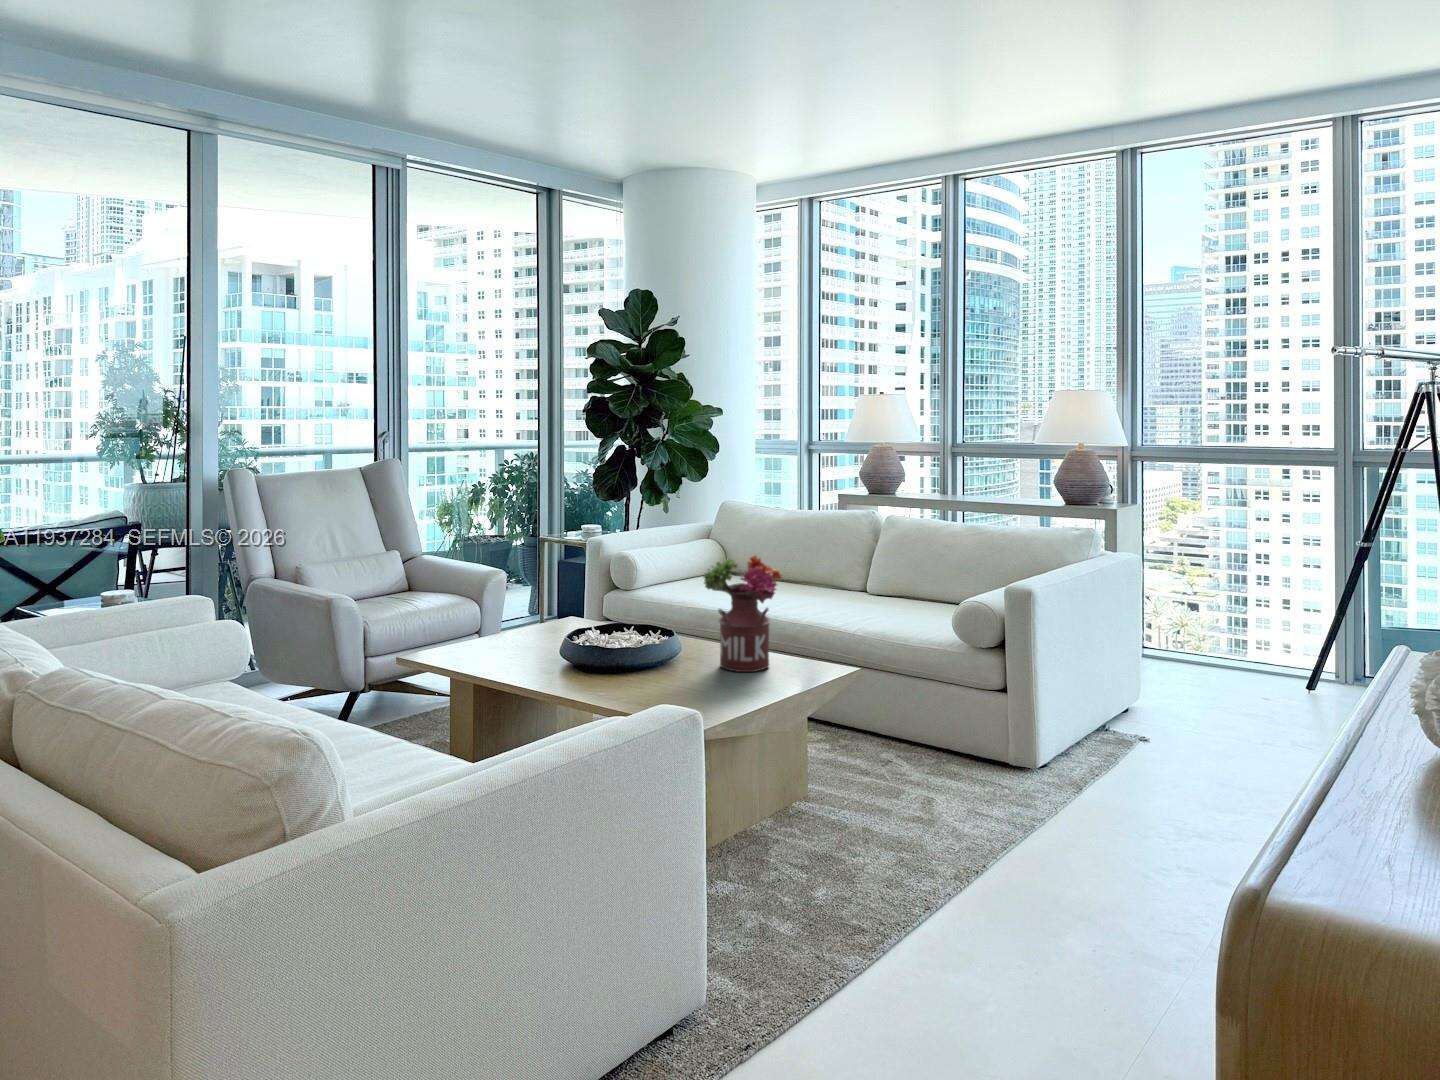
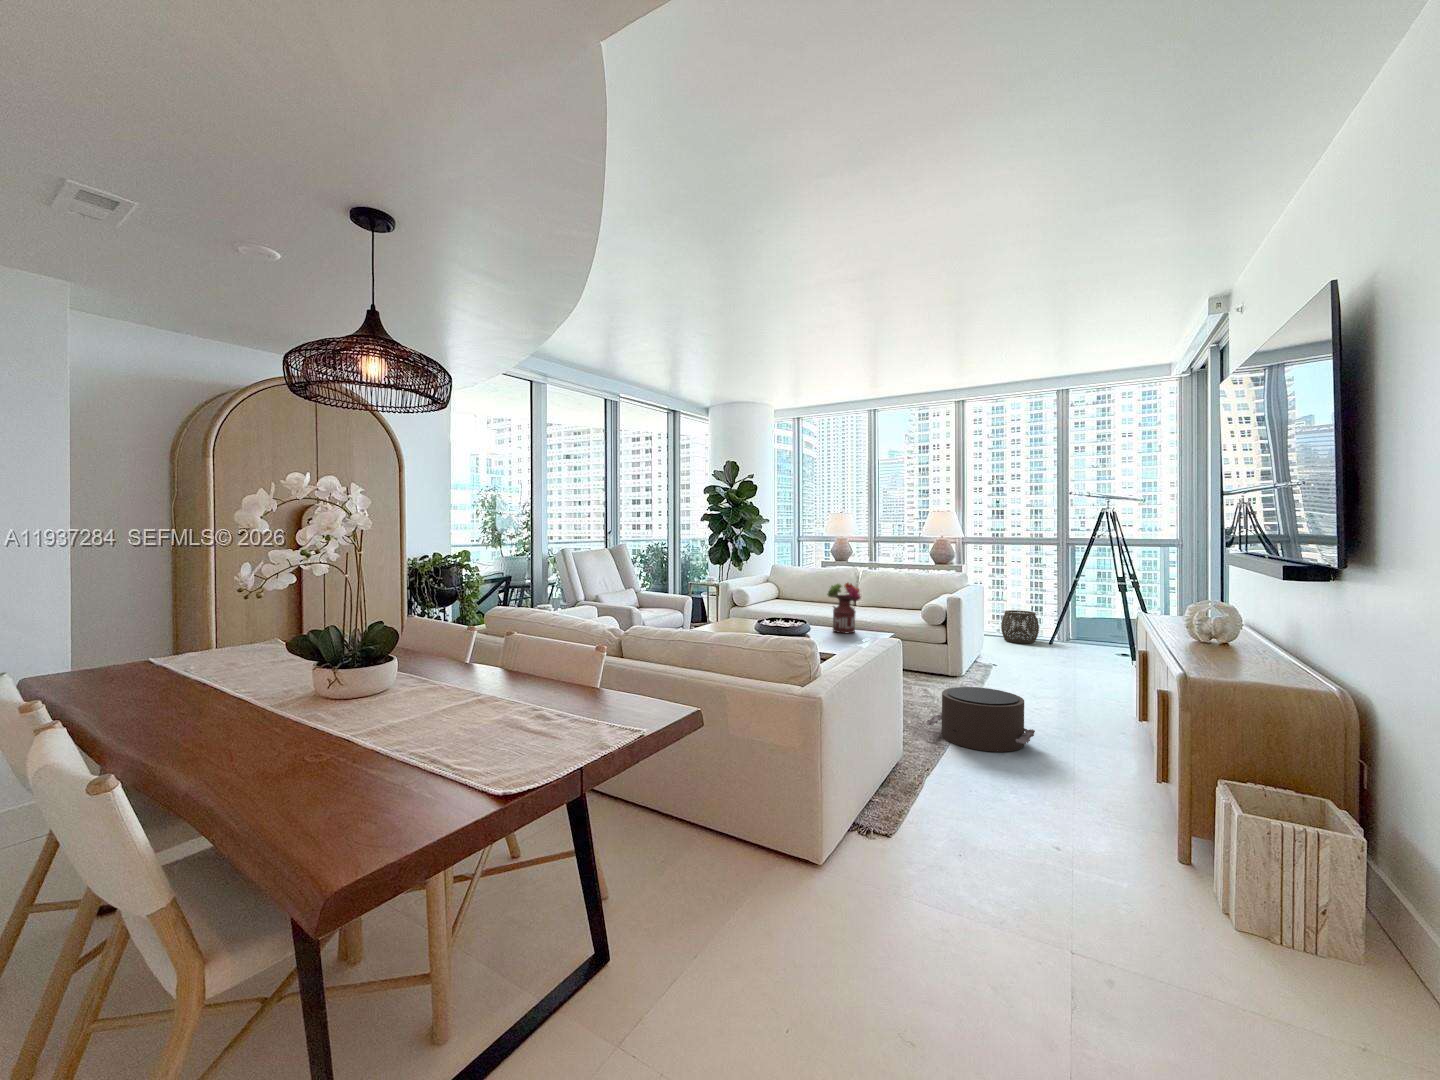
woven basket: none [1197,603,1281,677] -> present [1001,610,1039,644]
pouf: none [822,825,1085,1012] -> present [926,687,1035,752]

